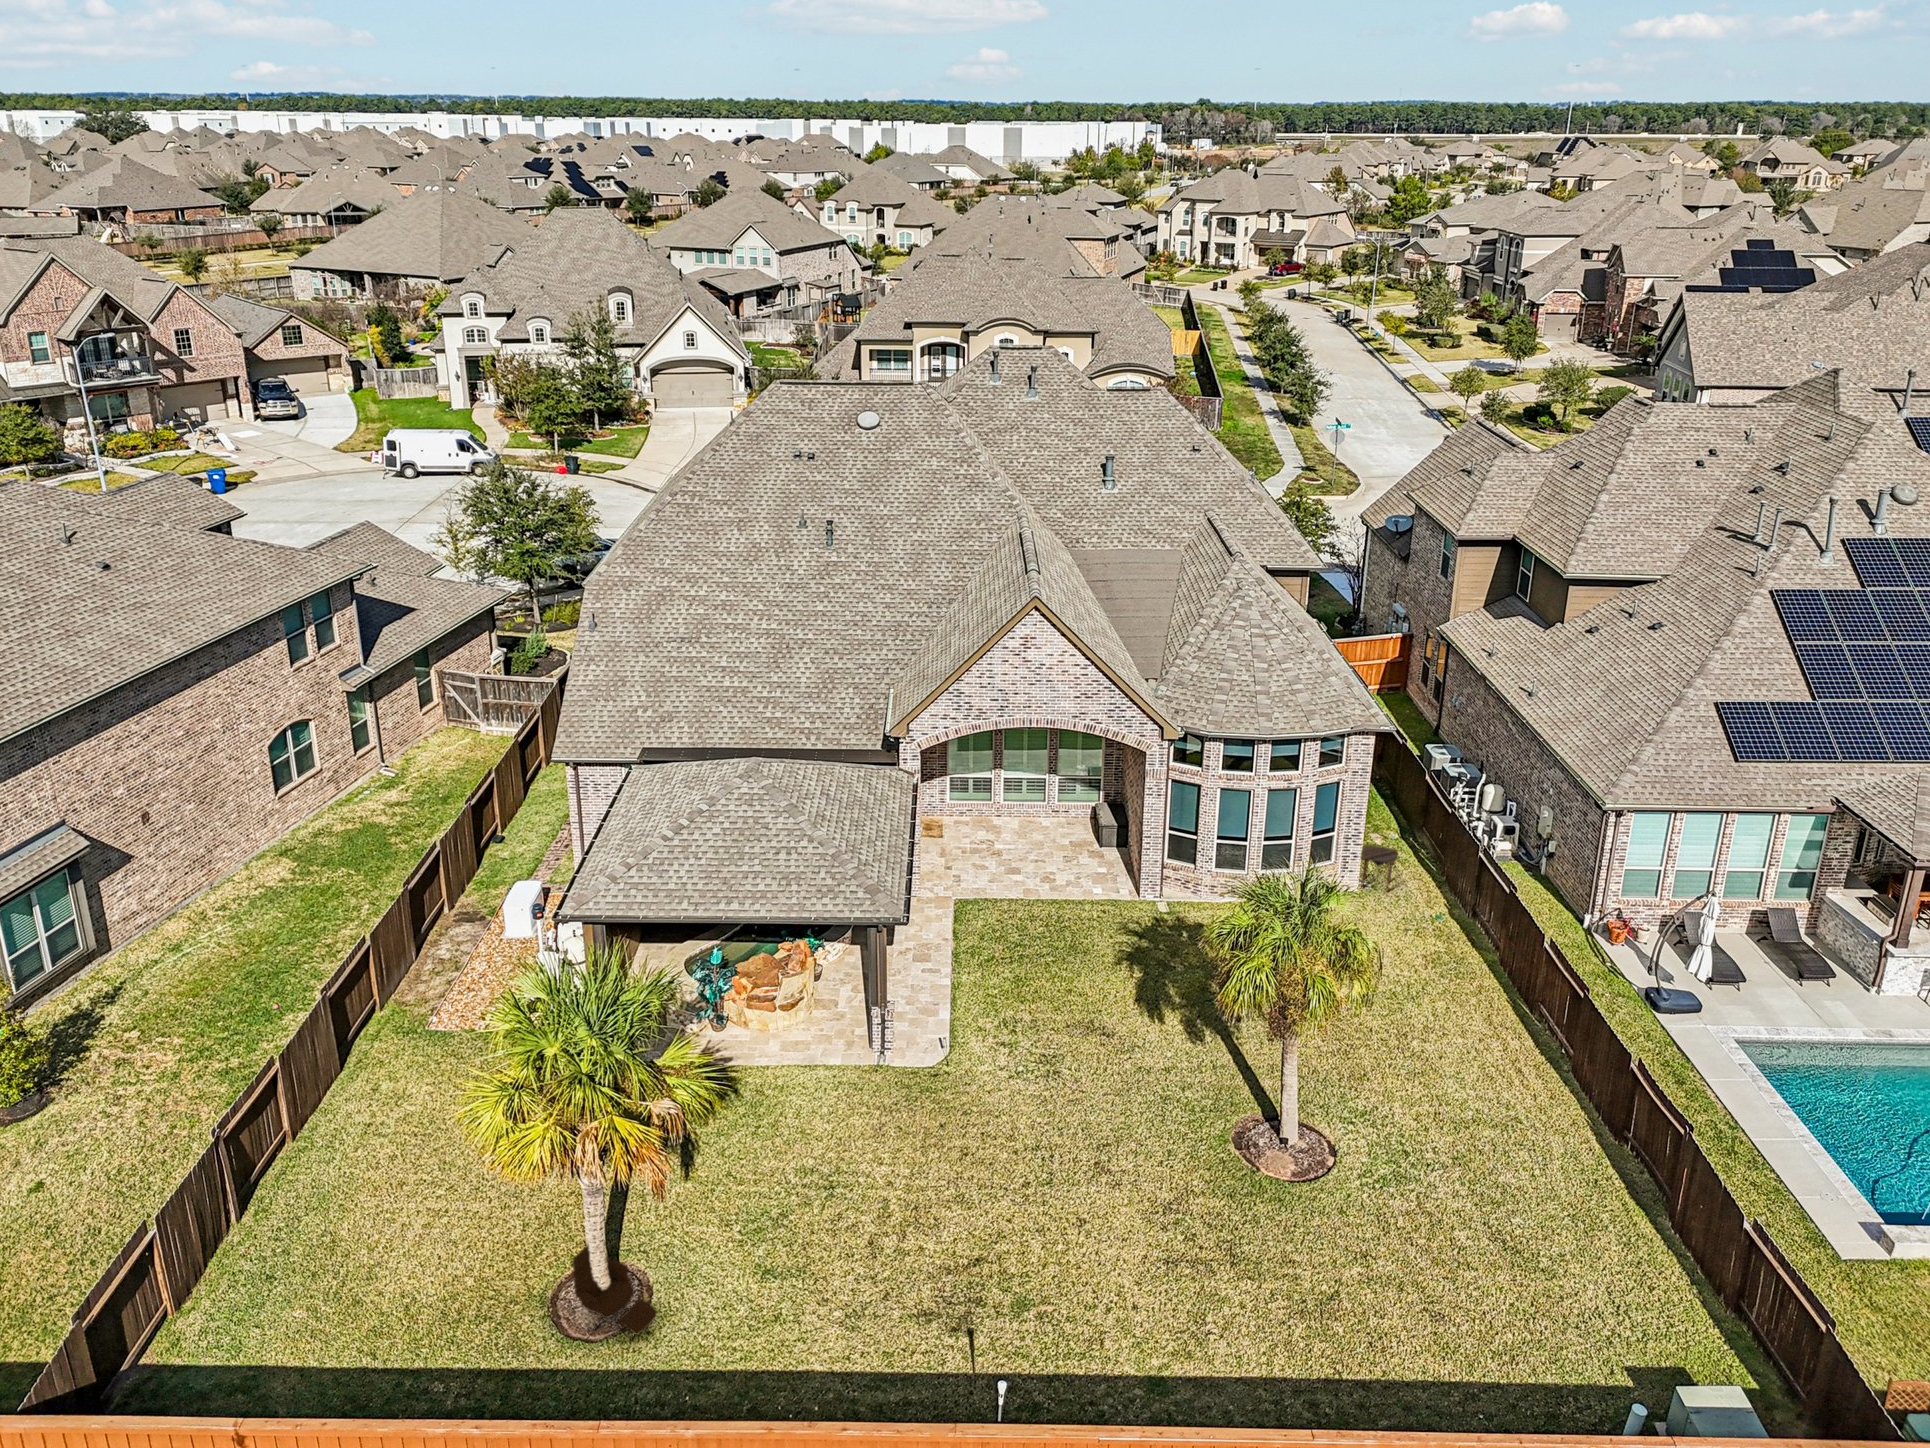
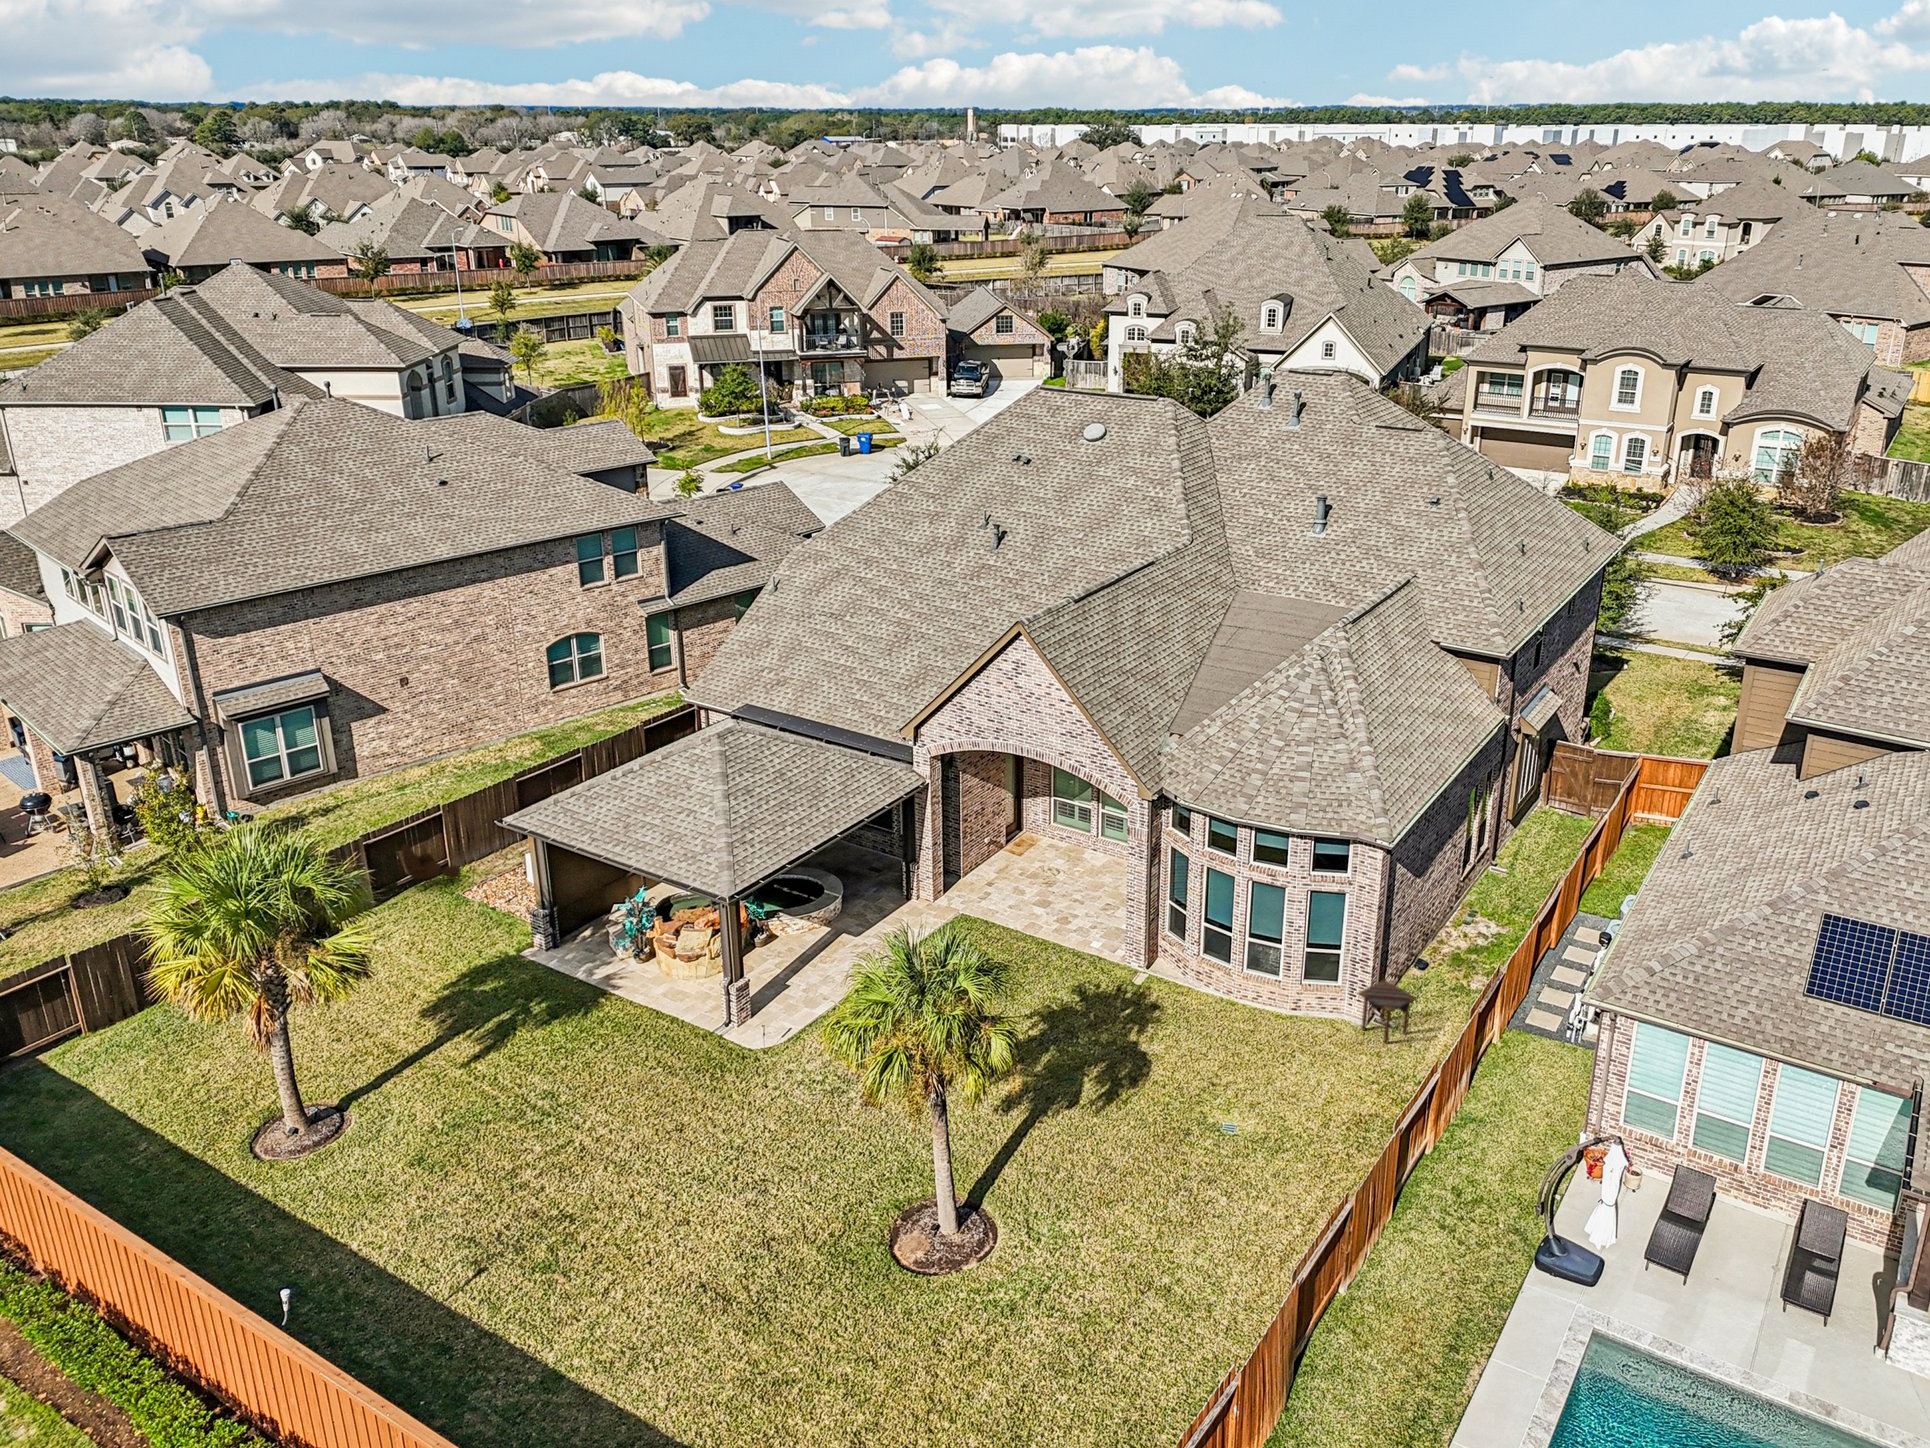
lounge chair: present [572,1240,657,1340] -> present [401,844,461,889]

